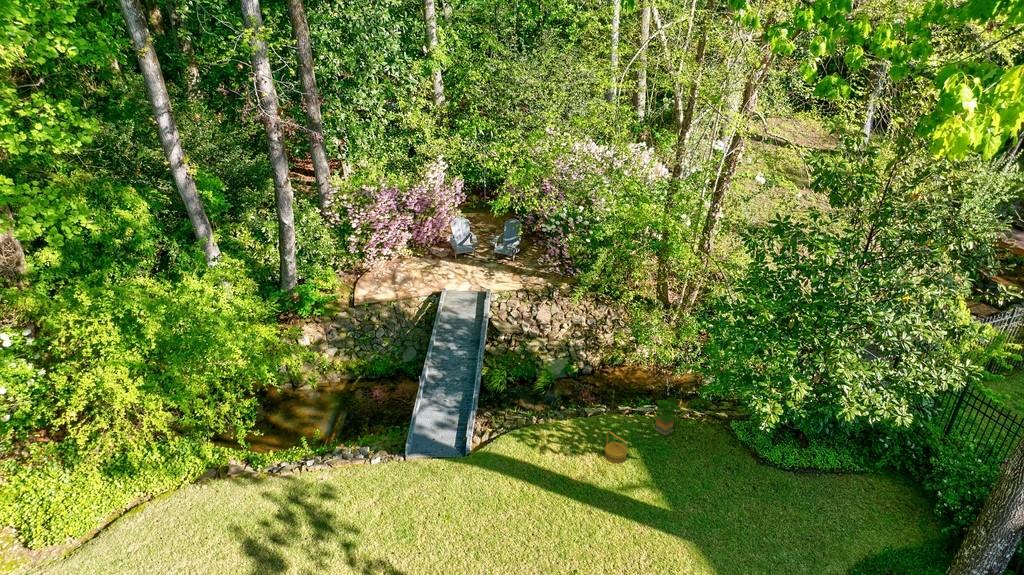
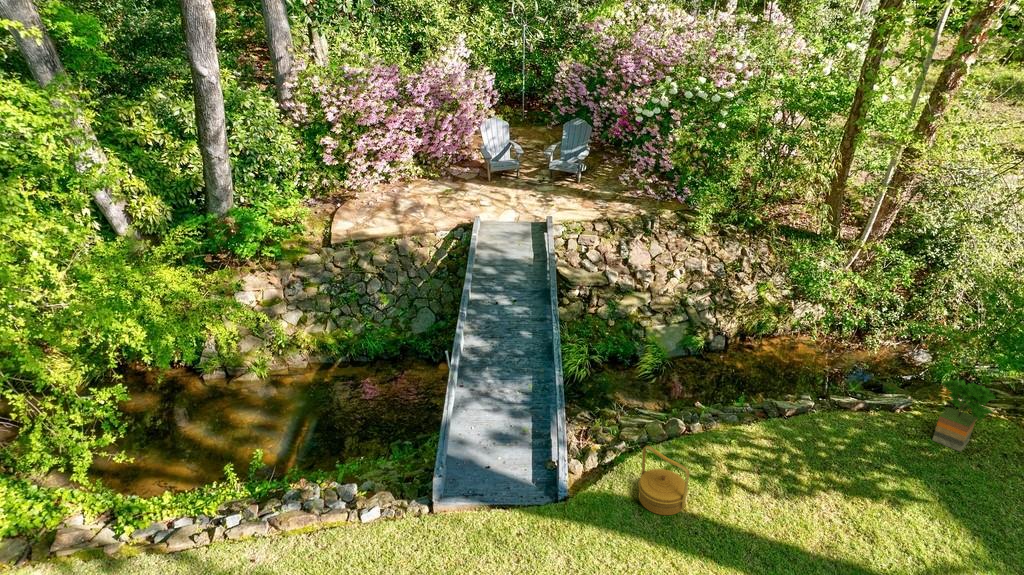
basket: present [605,431,627,463] -> present [638,446,690,515]

